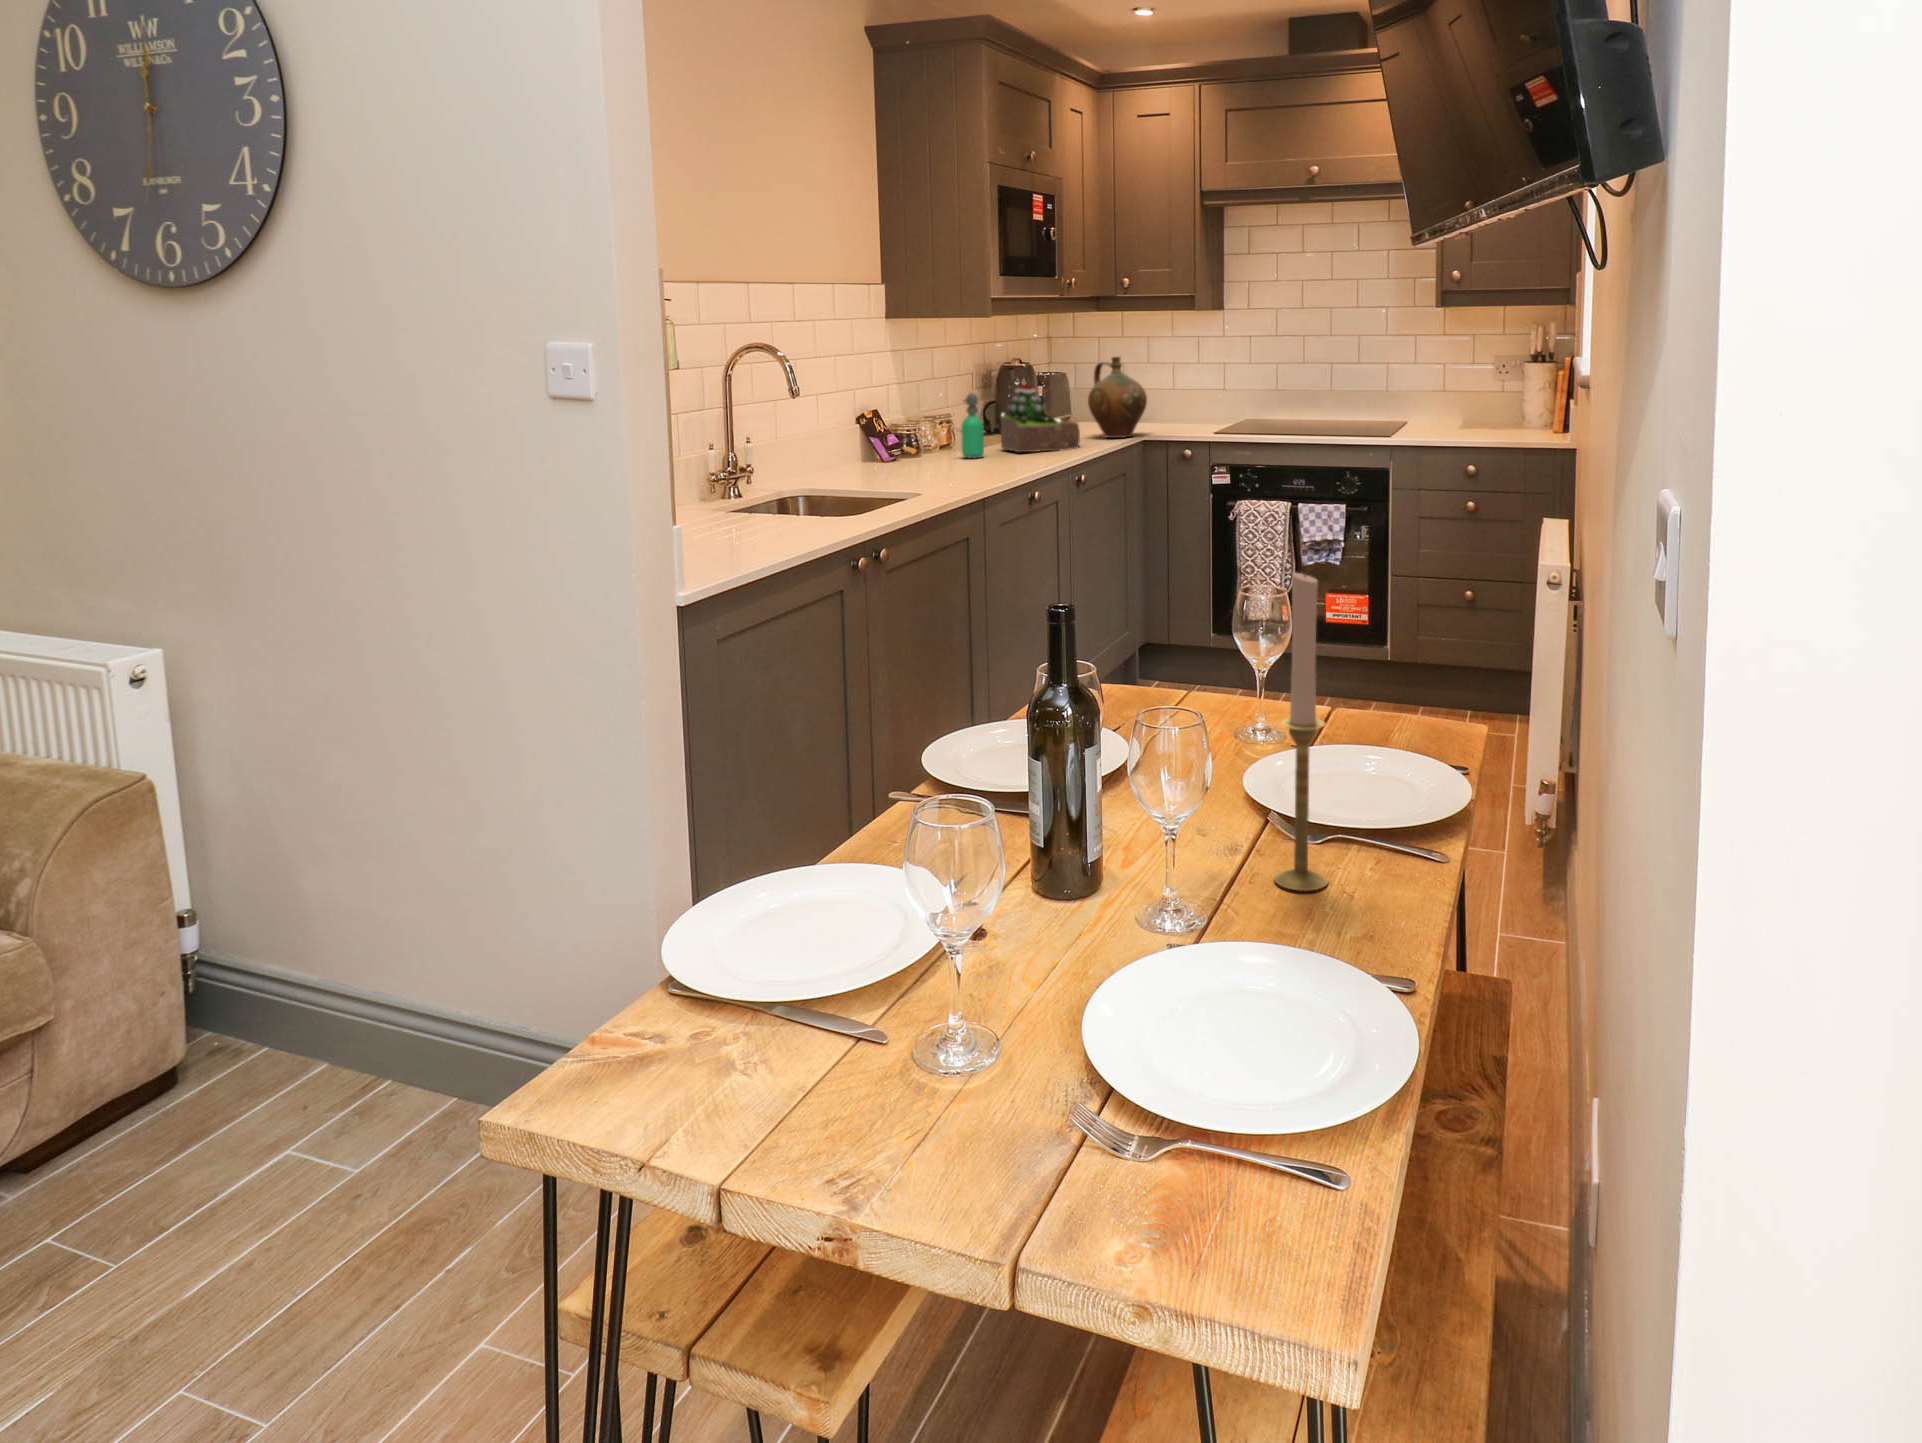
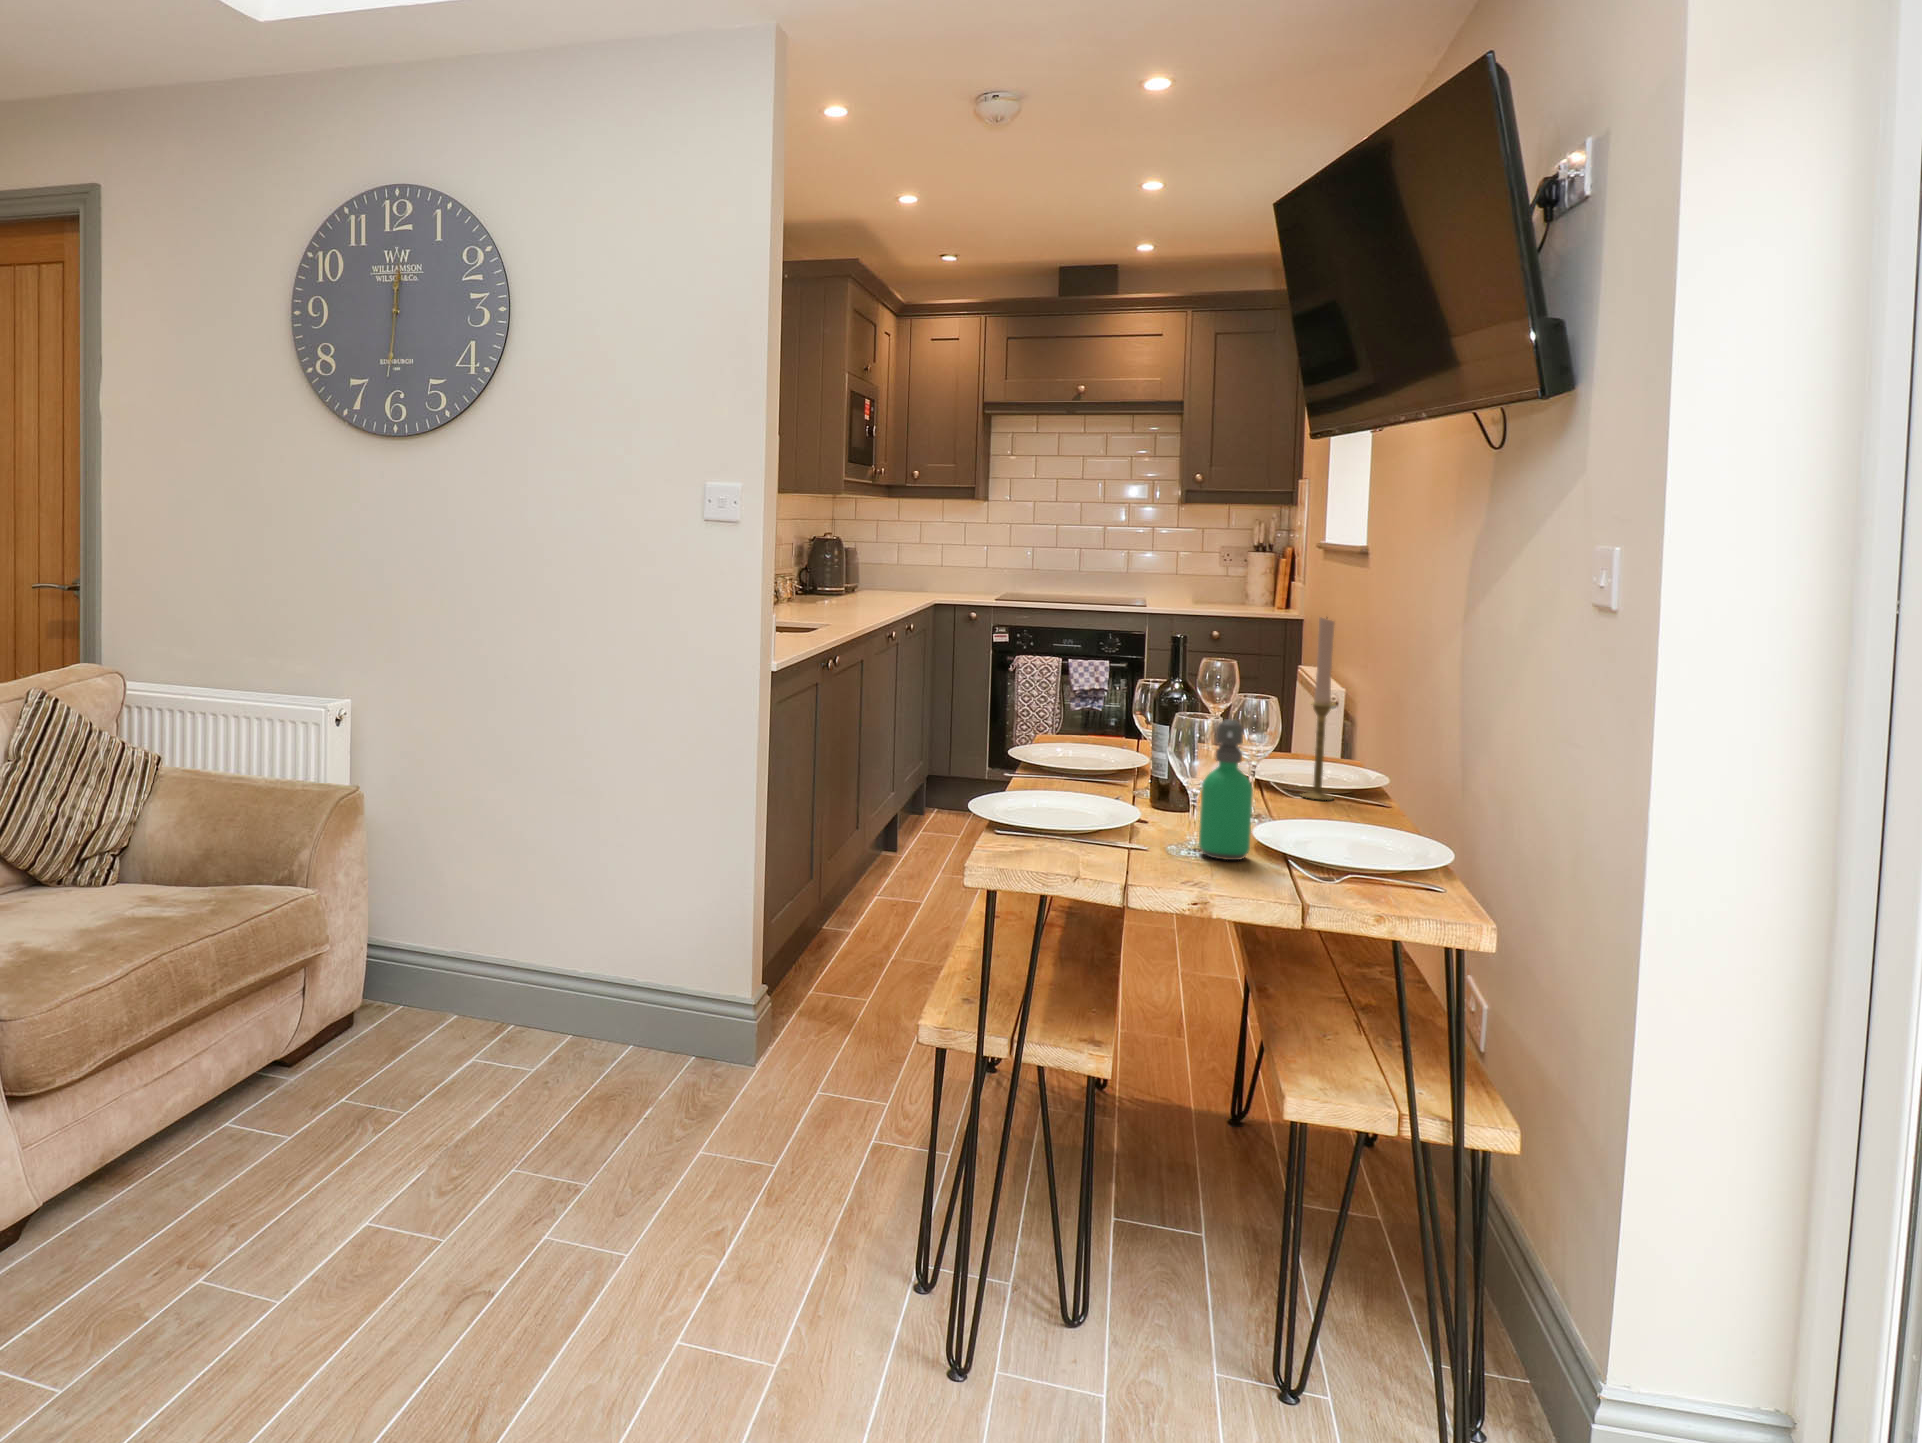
ceramic jug: present [1088,357,1147,438] -> none [894,533,943,600]
succulent plant: present [1001,385,1080,452] -> none [830,551,898,605]
soap dispenser: present [961,393,984,459] -> present [1199,719,1253,860]

